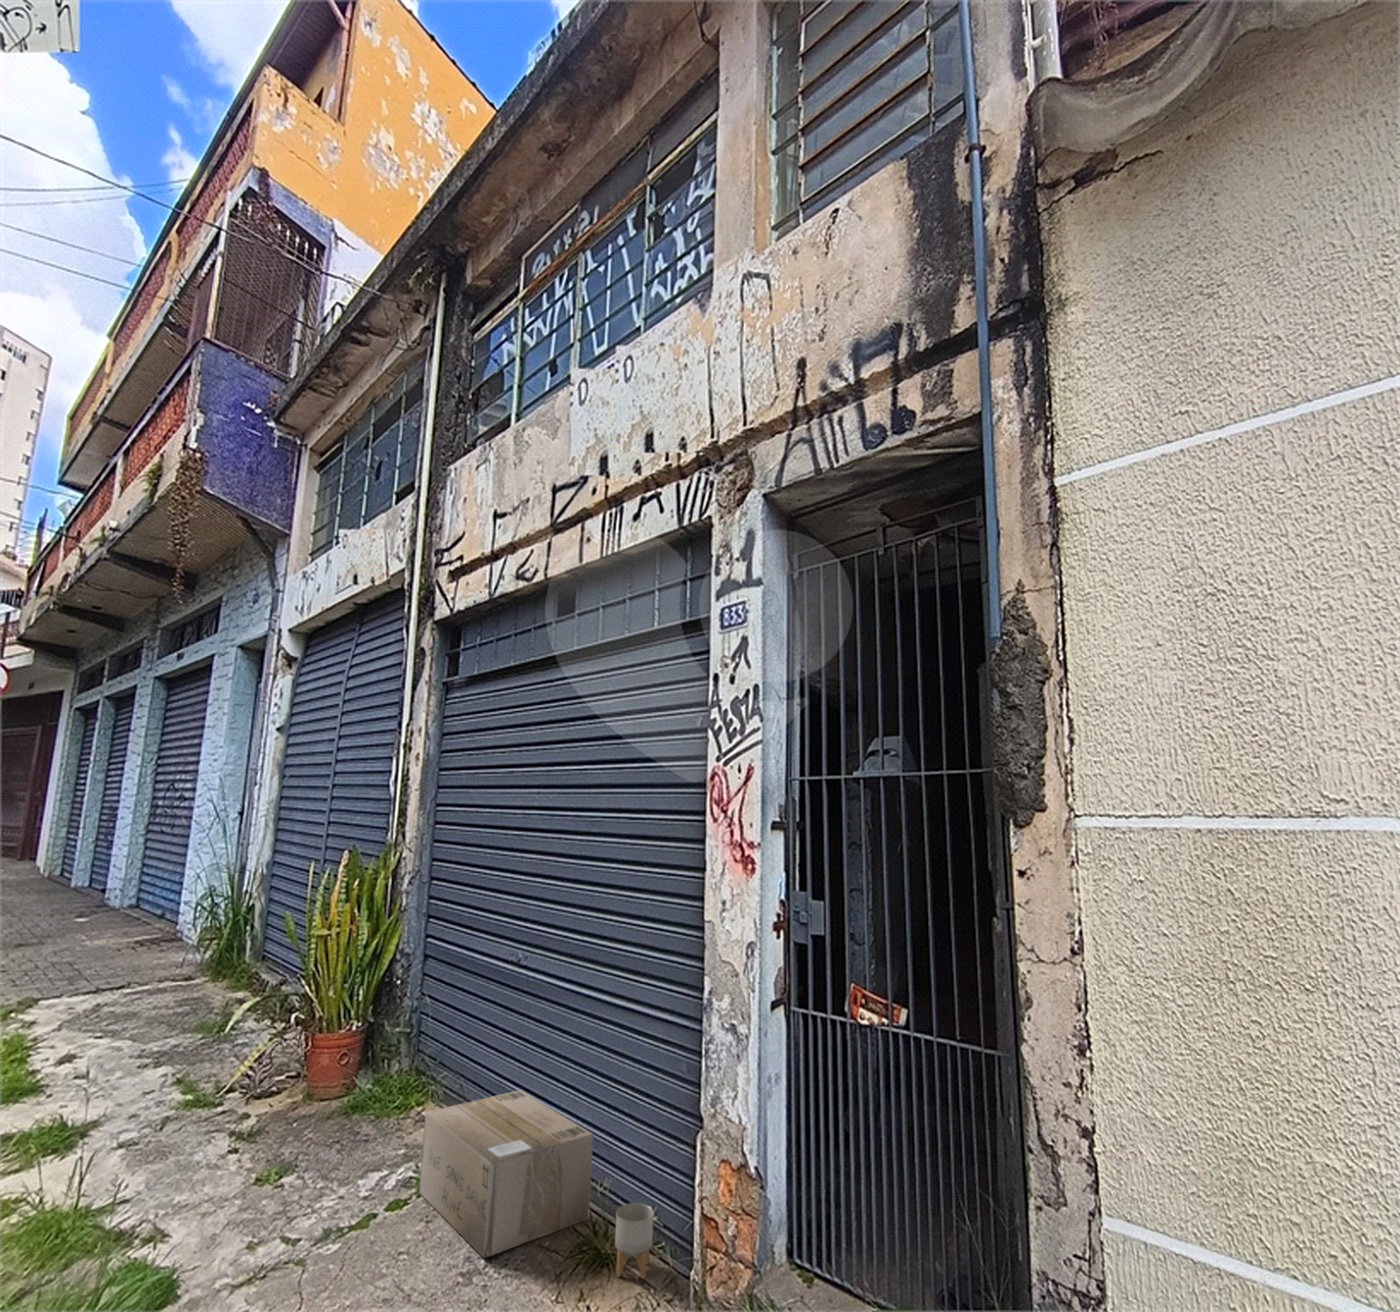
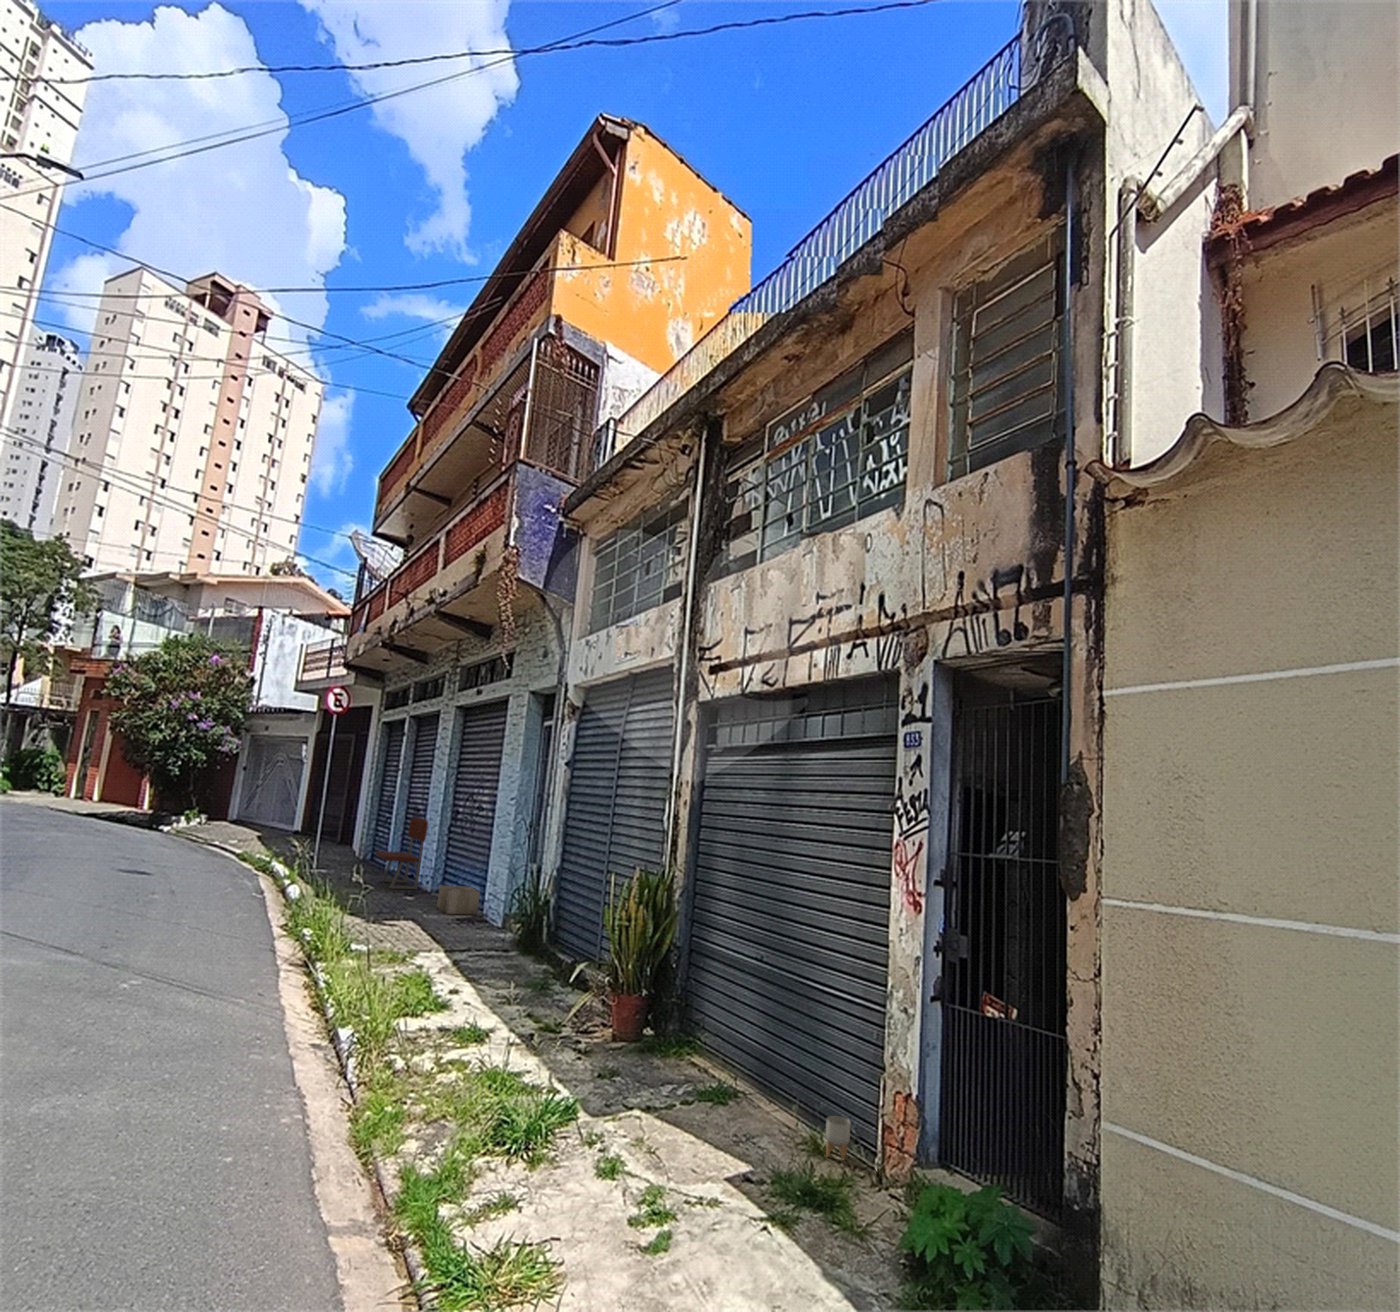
bench: none [40,821,117,914] -> present [375,818,428,890]
cardboard box: present [419,1090,593,1258] -> present [437,885,480,914]

